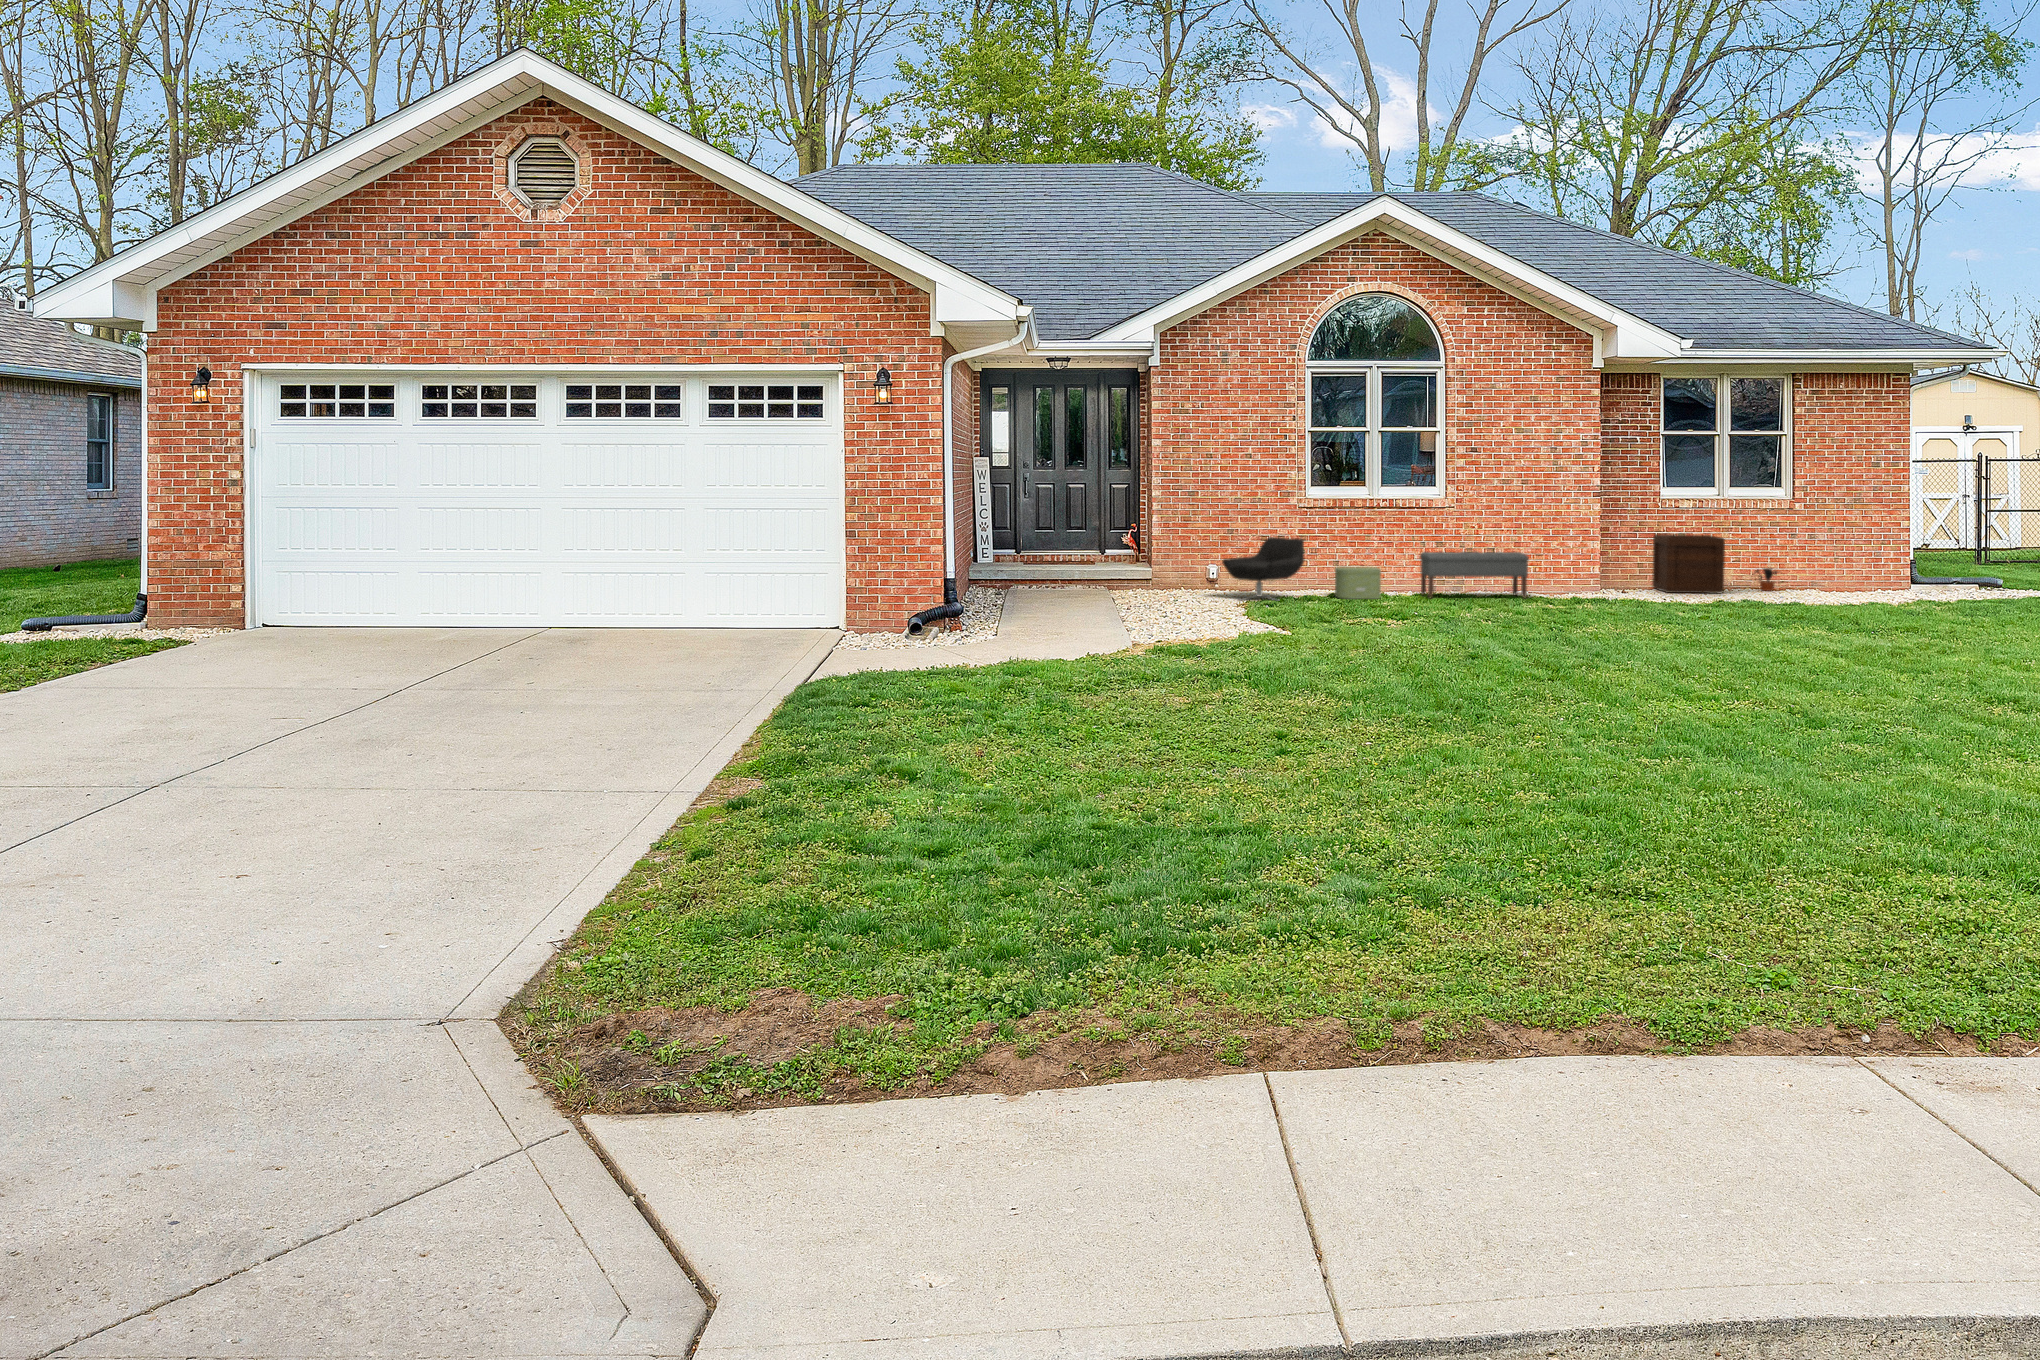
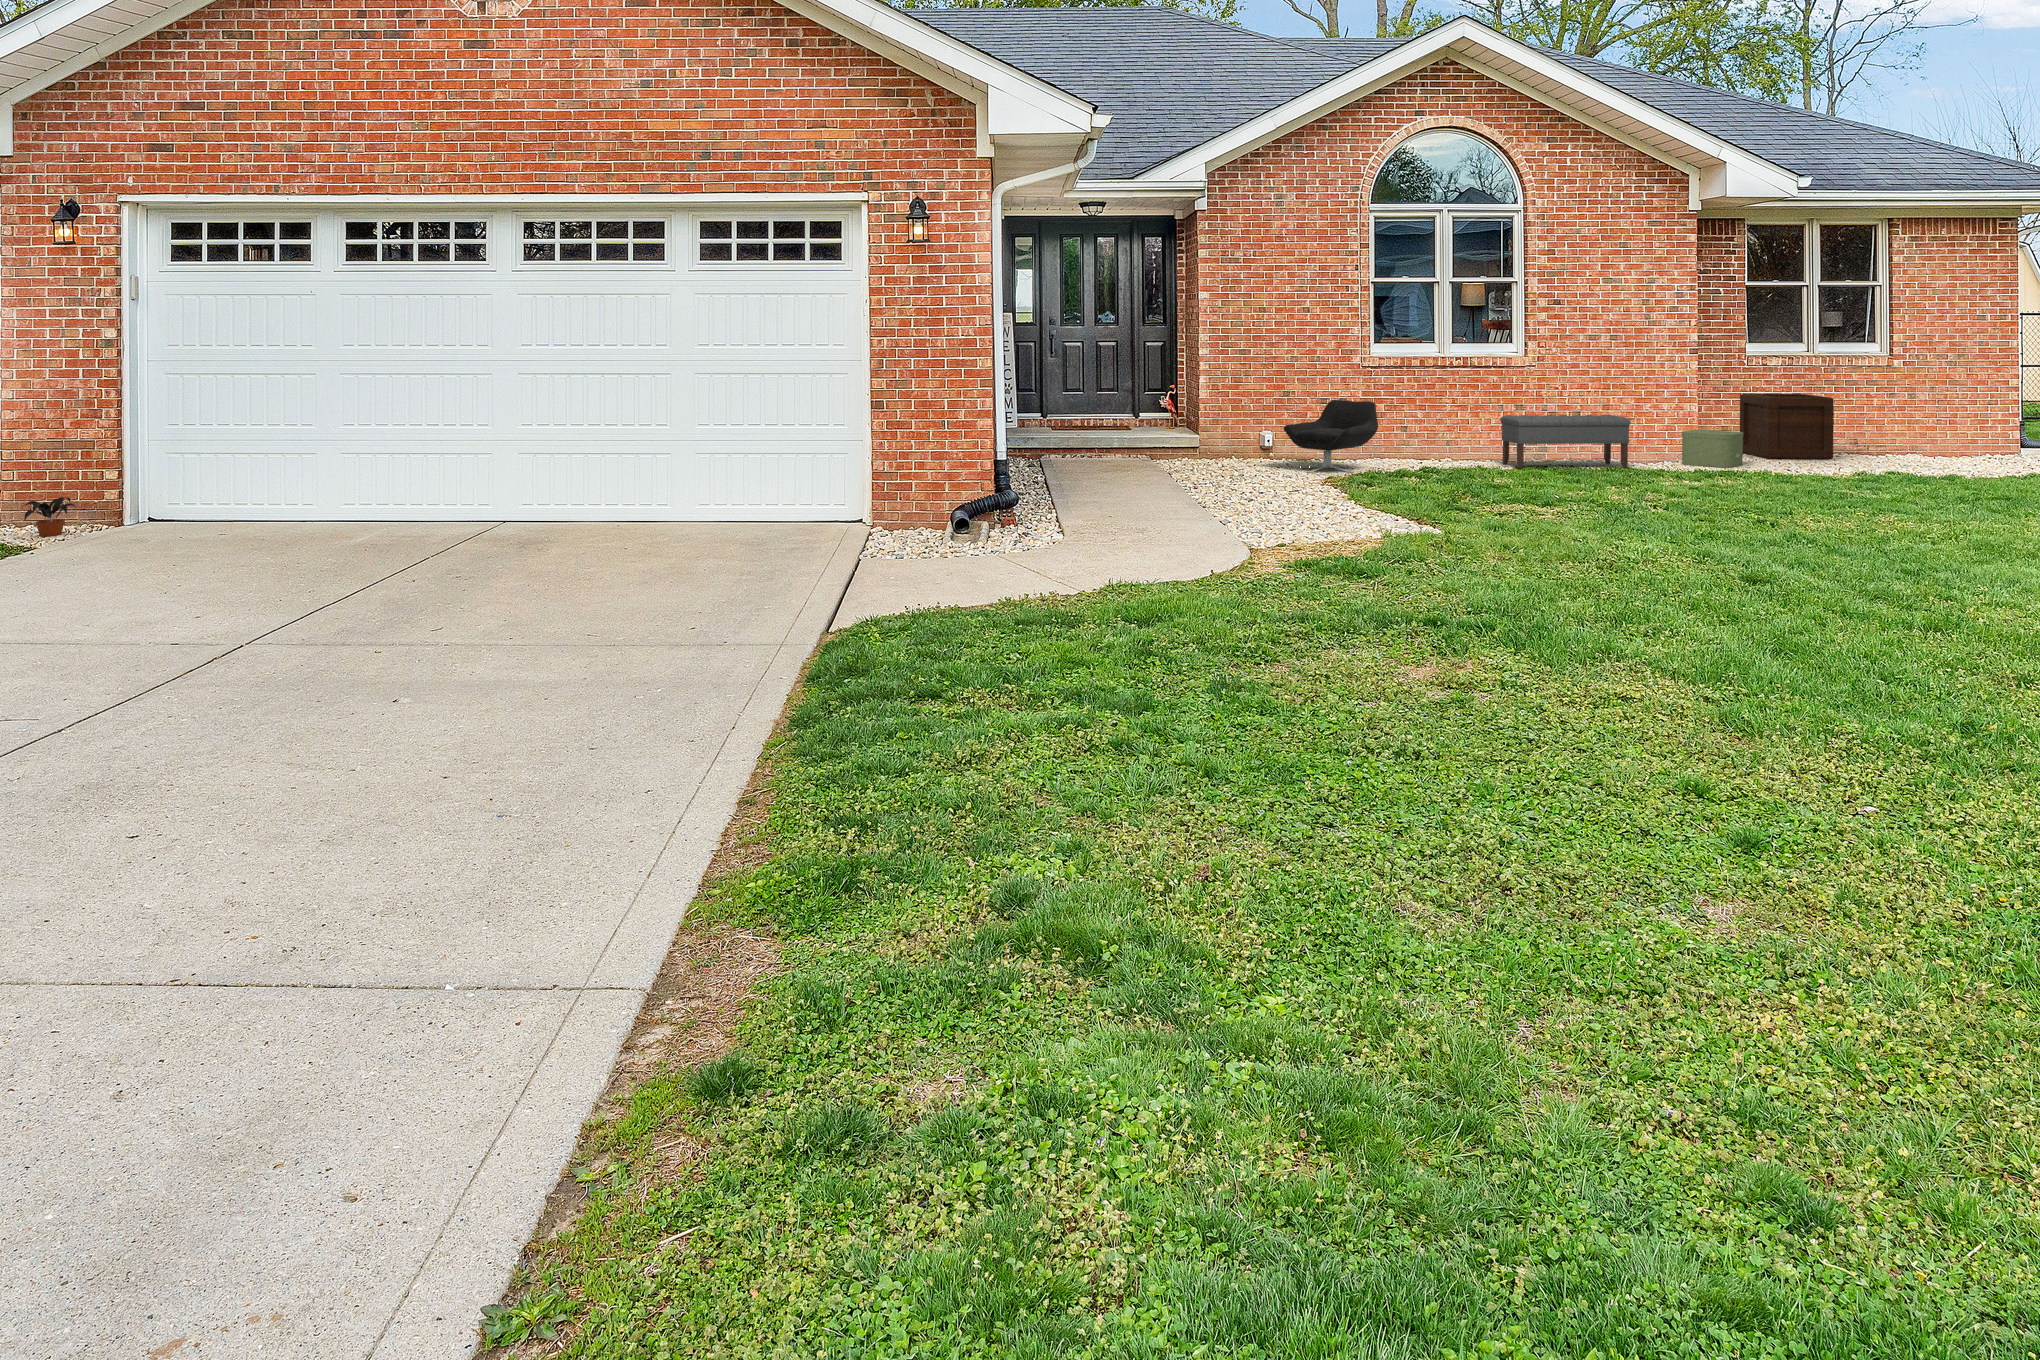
storage box: present [1335,567,1381,599] -> present [1682,430,1743,467]
potted plant: present [1755,568,1778,591] -> present [24,497,77,536]

